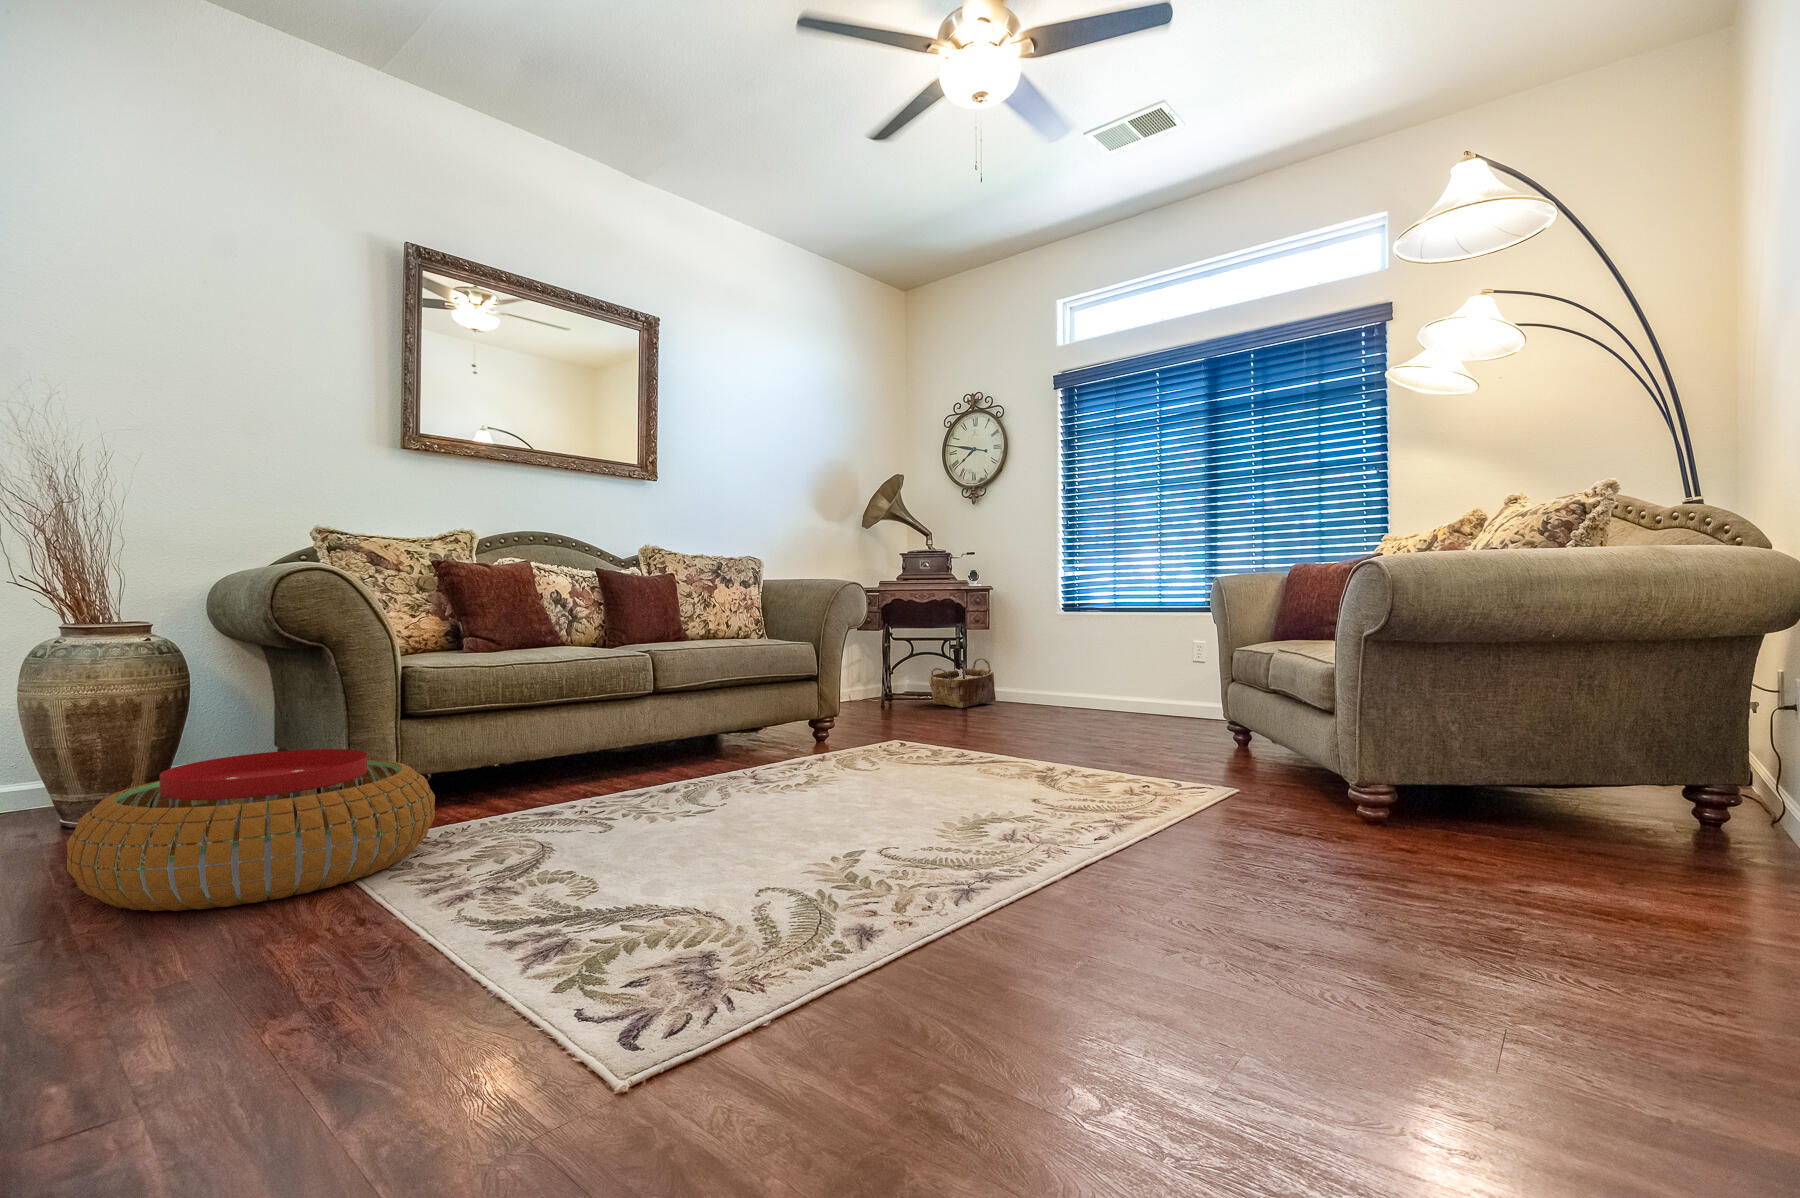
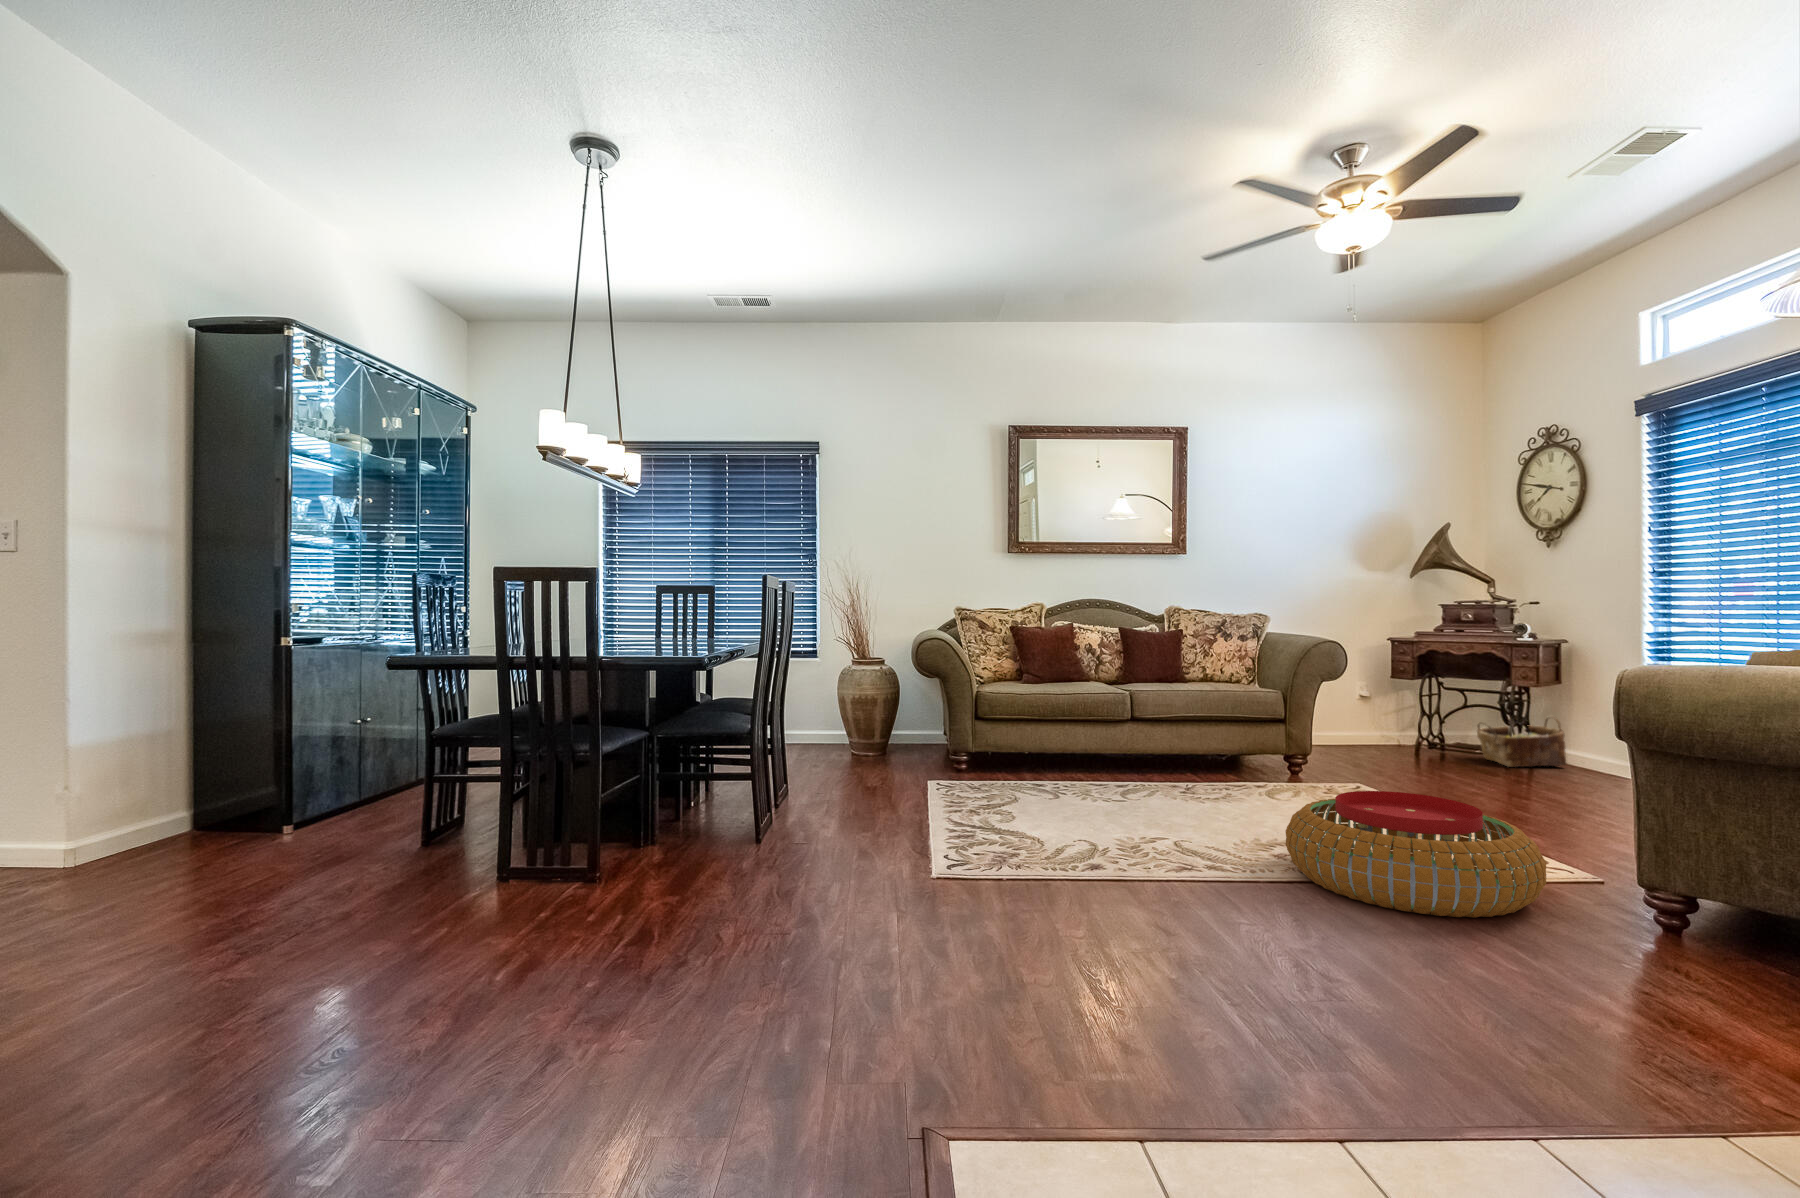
pouf: present [67,749,435,911] -> present [1285,791,1546,918]

